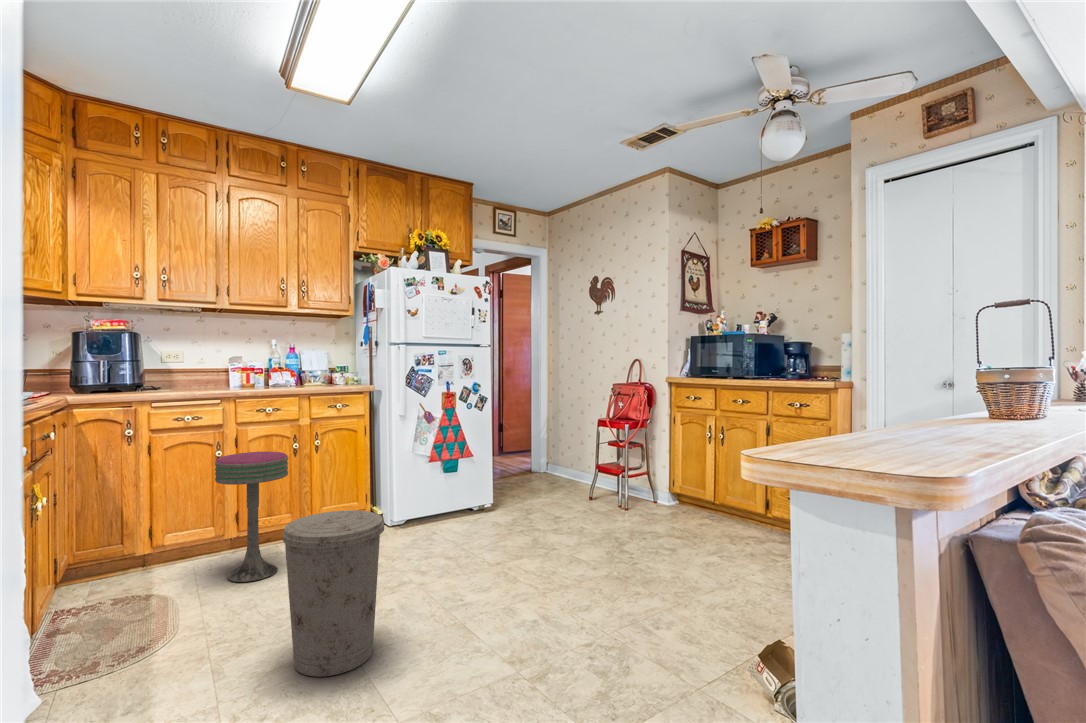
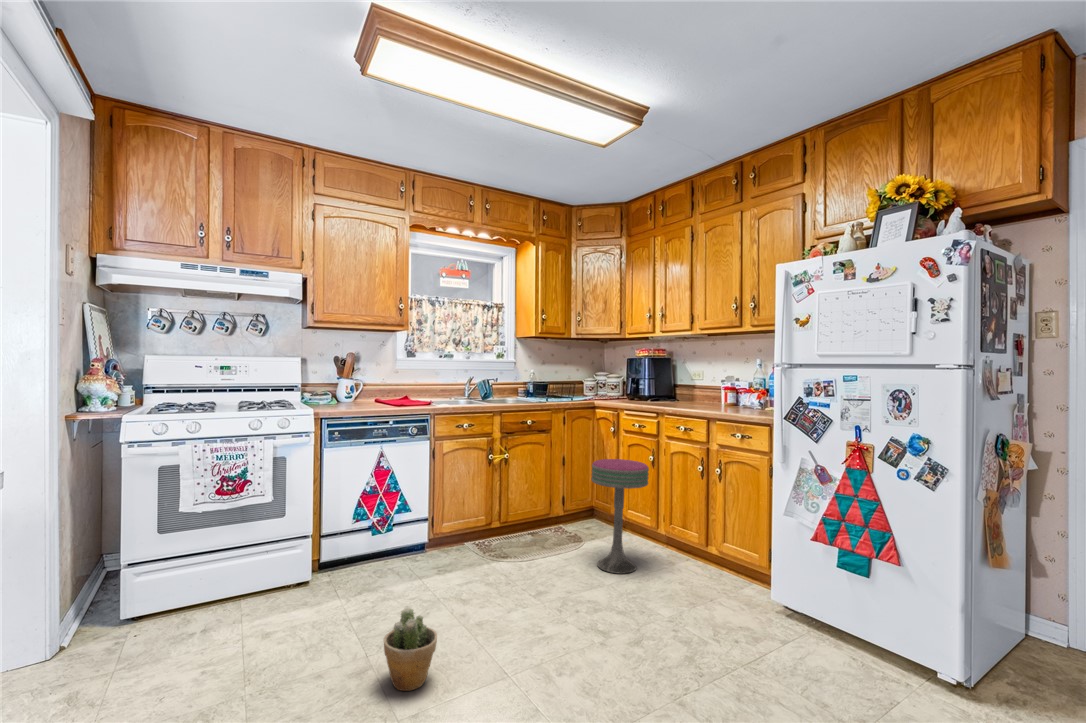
trash can: present [283,510,384,677] -> none [426,501,503,632]
potted plant: none [439,593,493,677] -> present [384,608,437,691]

